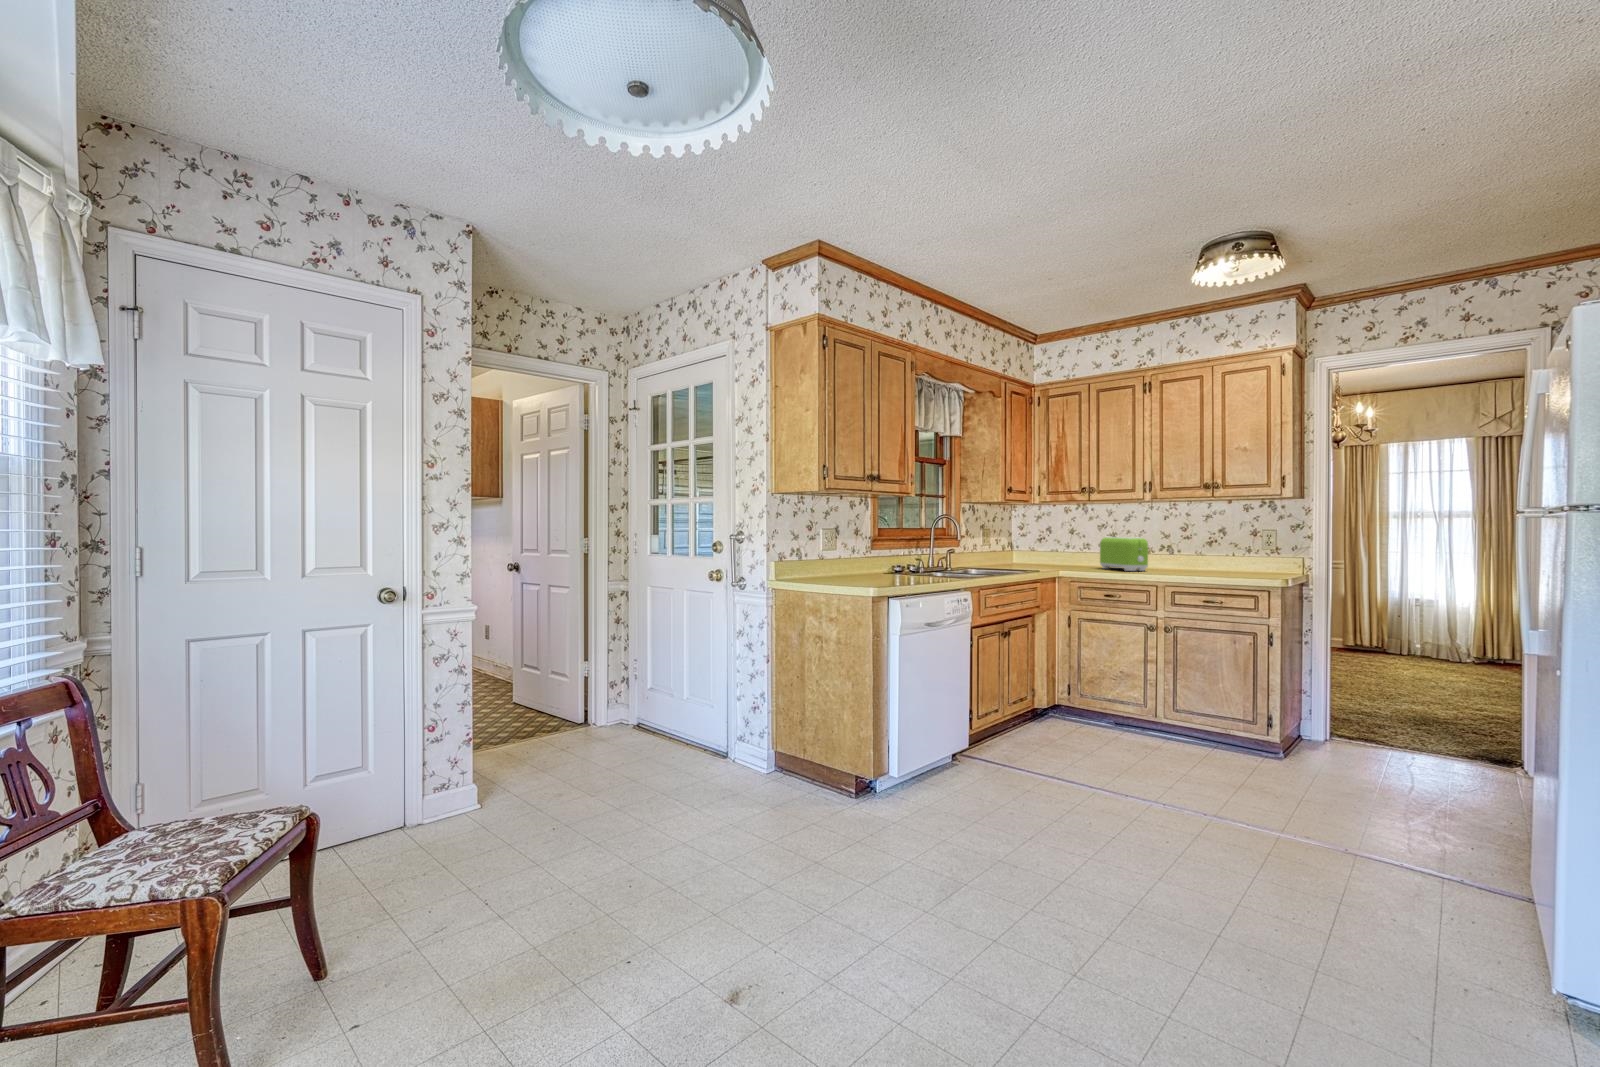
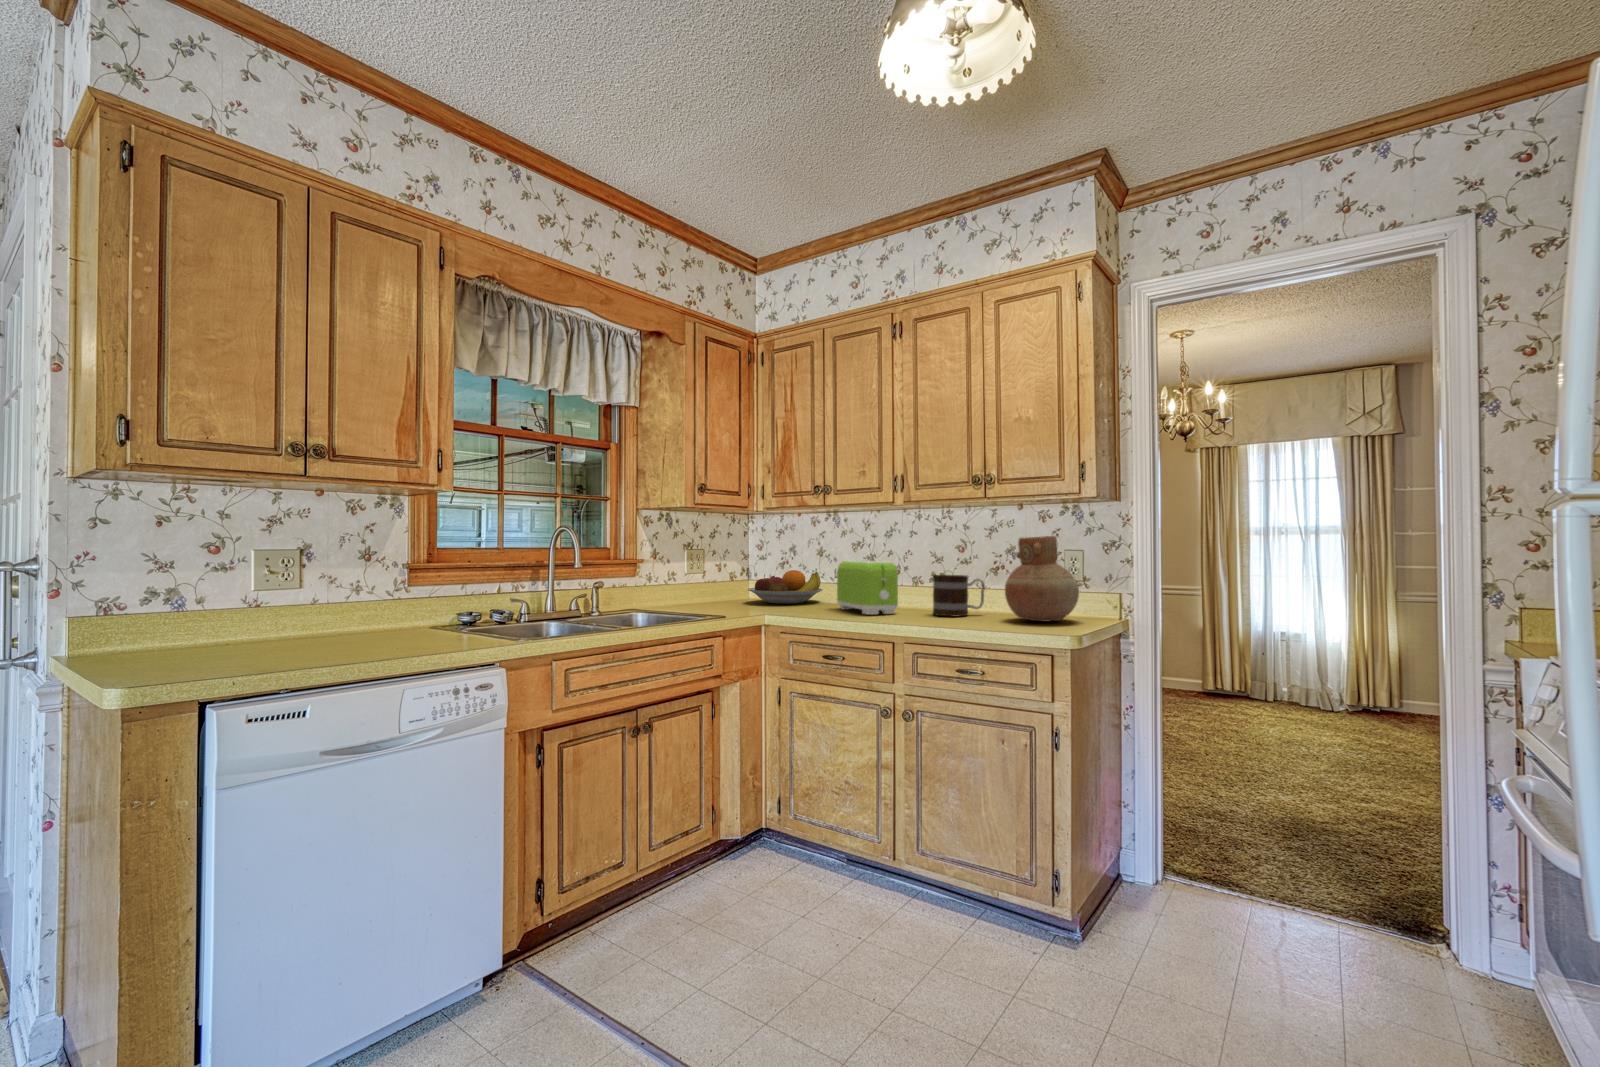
vase: none [1228,522,1279,575] -> present [1005,536,1079,621]
fruit bowl: none [1027,543,1080,565] -> present [748,570,823,604]
mug: none [1173,547,1209,572] -> present [933,575,985,616]

